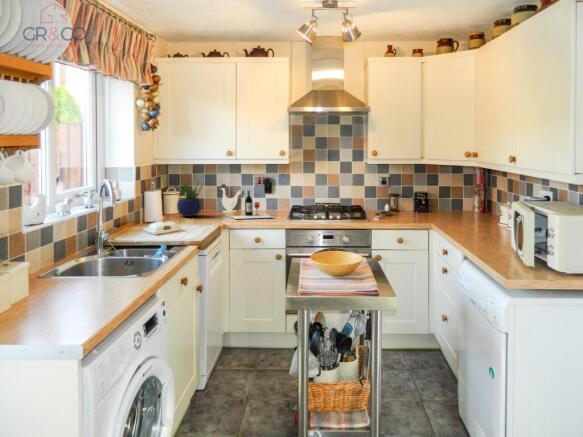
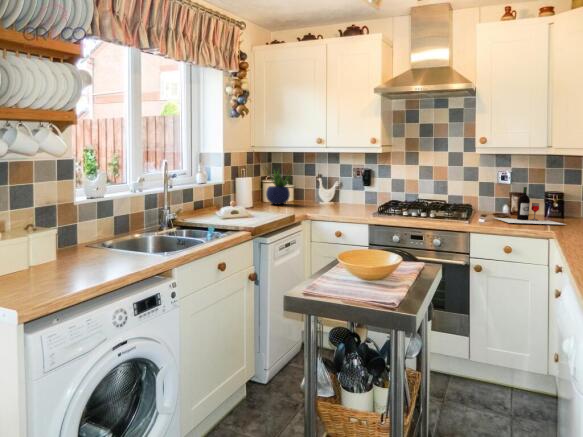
wine bottle: present [232,190,272,219] -> present [495,187,562,224]

